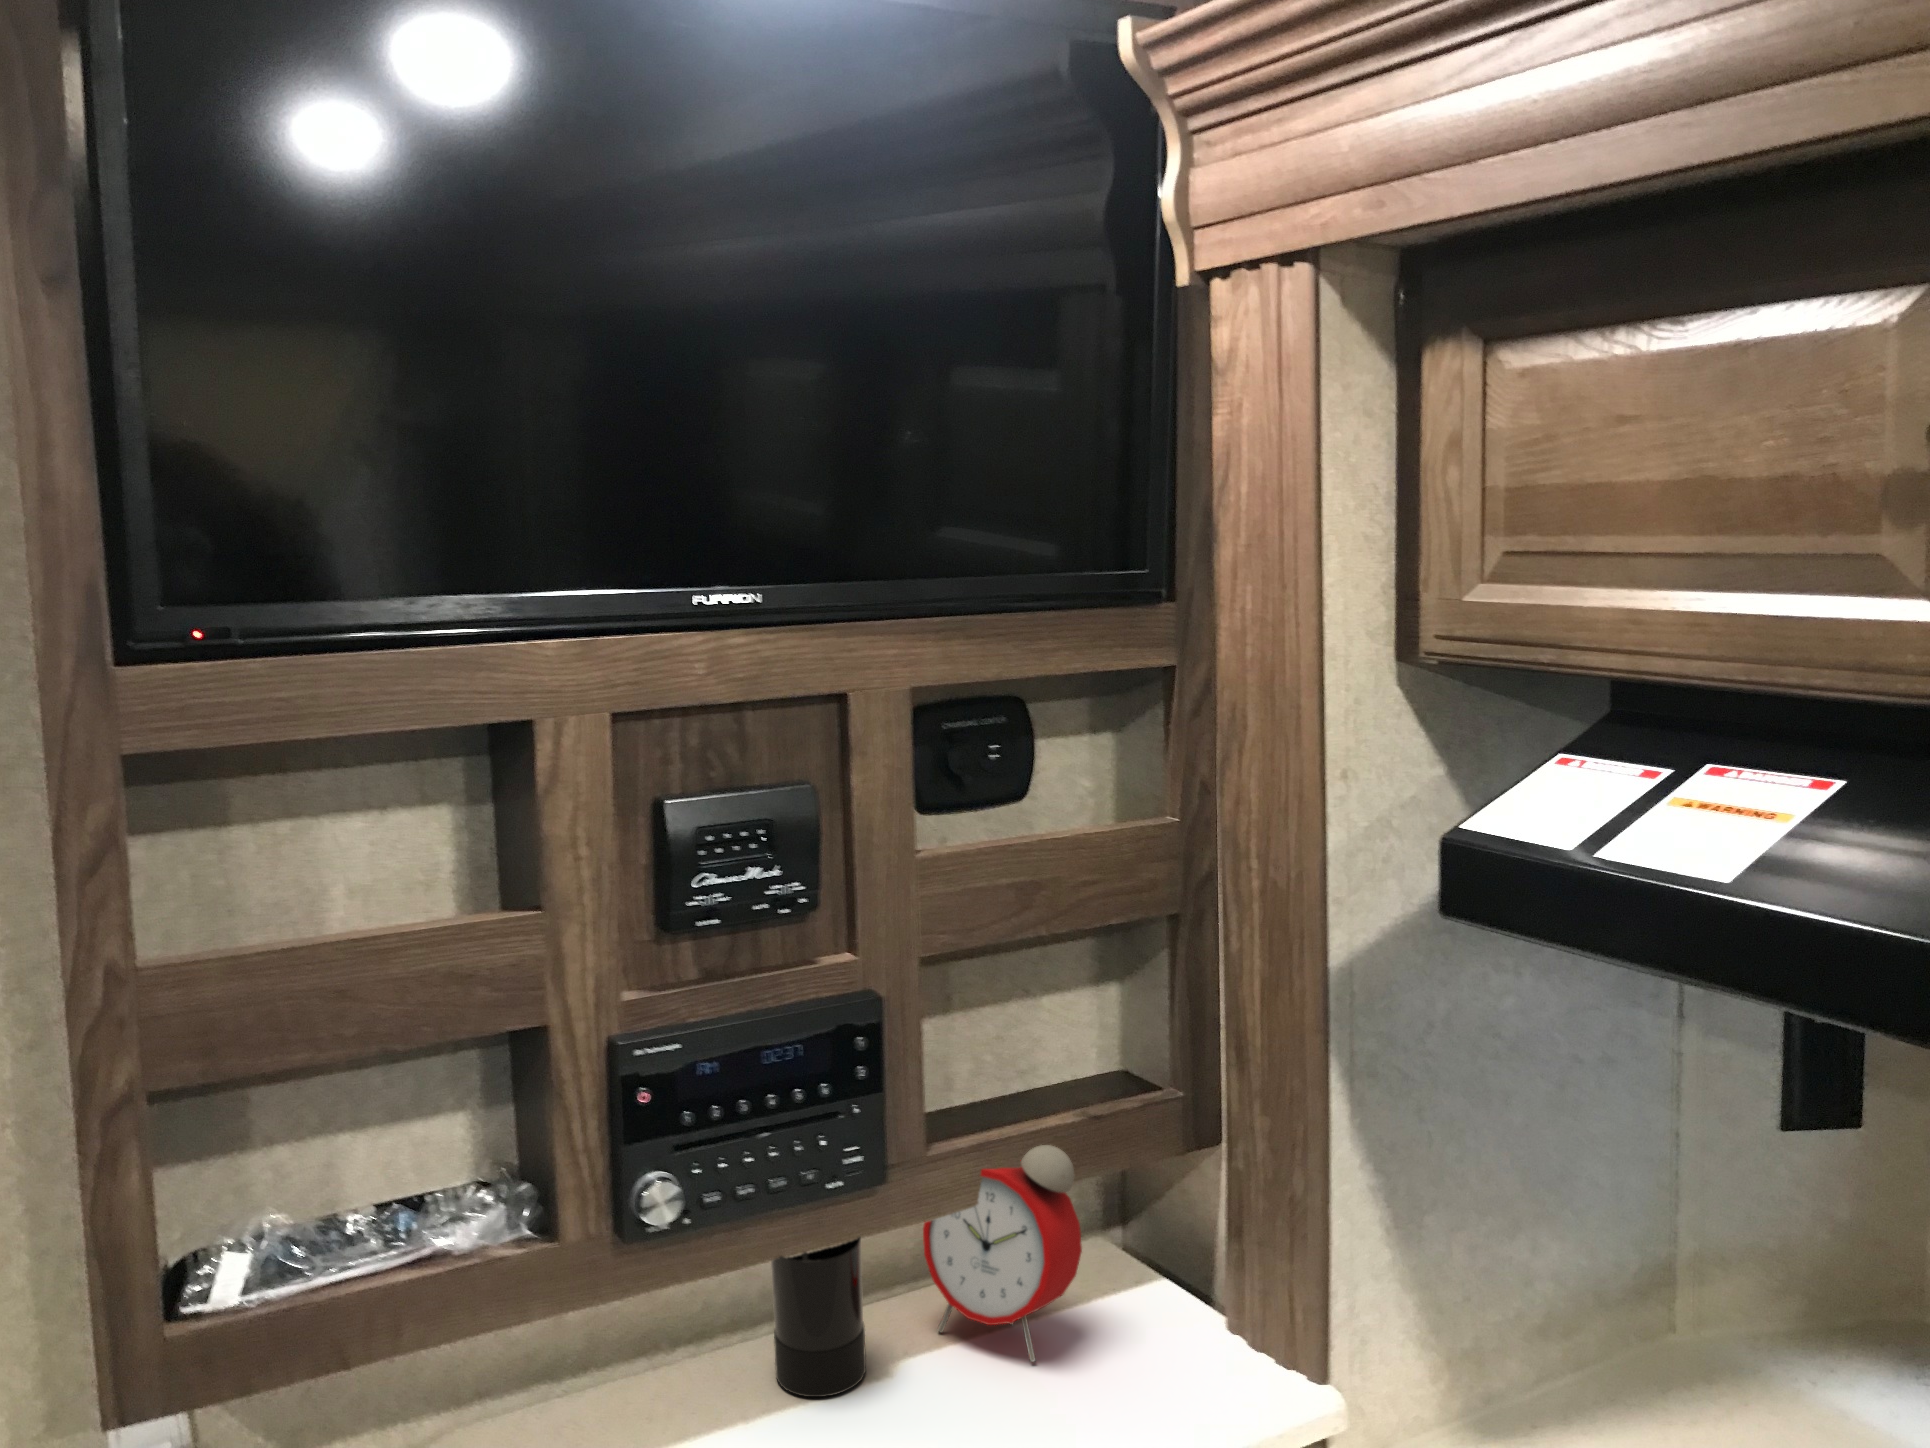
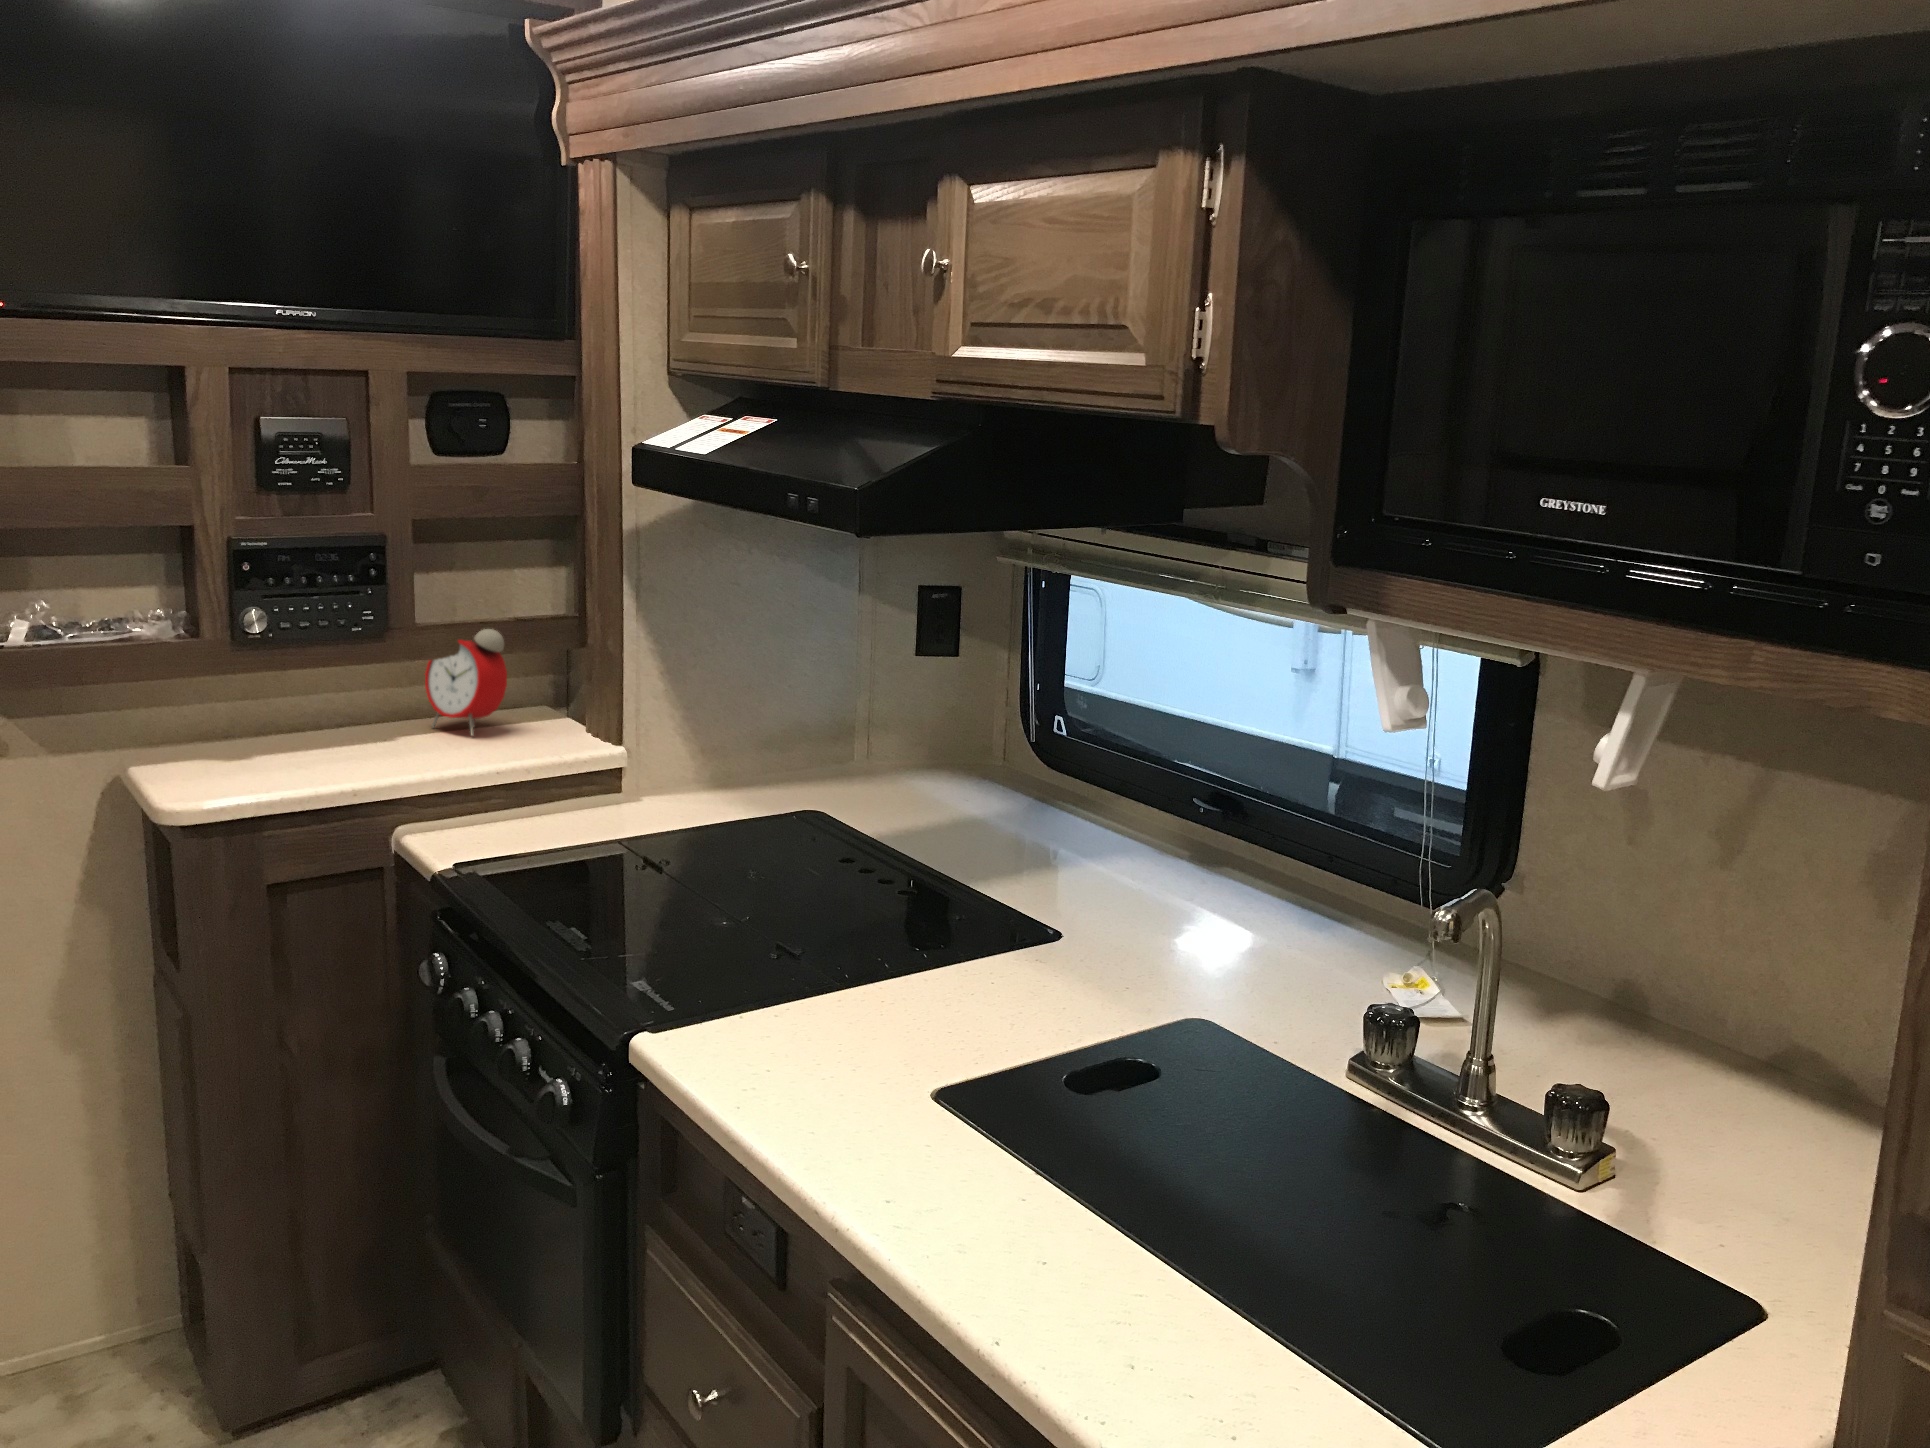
candle: present [771,1237,866,1397] -> none [328,651,383,740]

